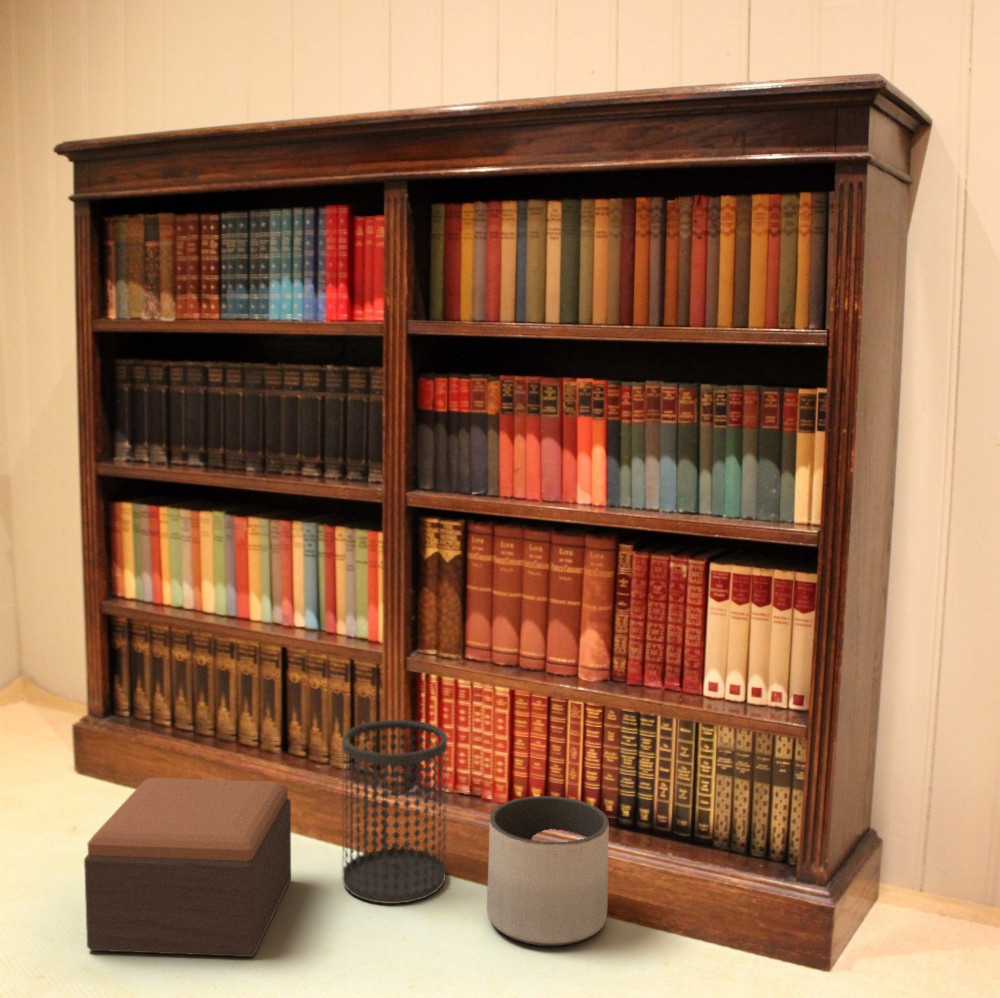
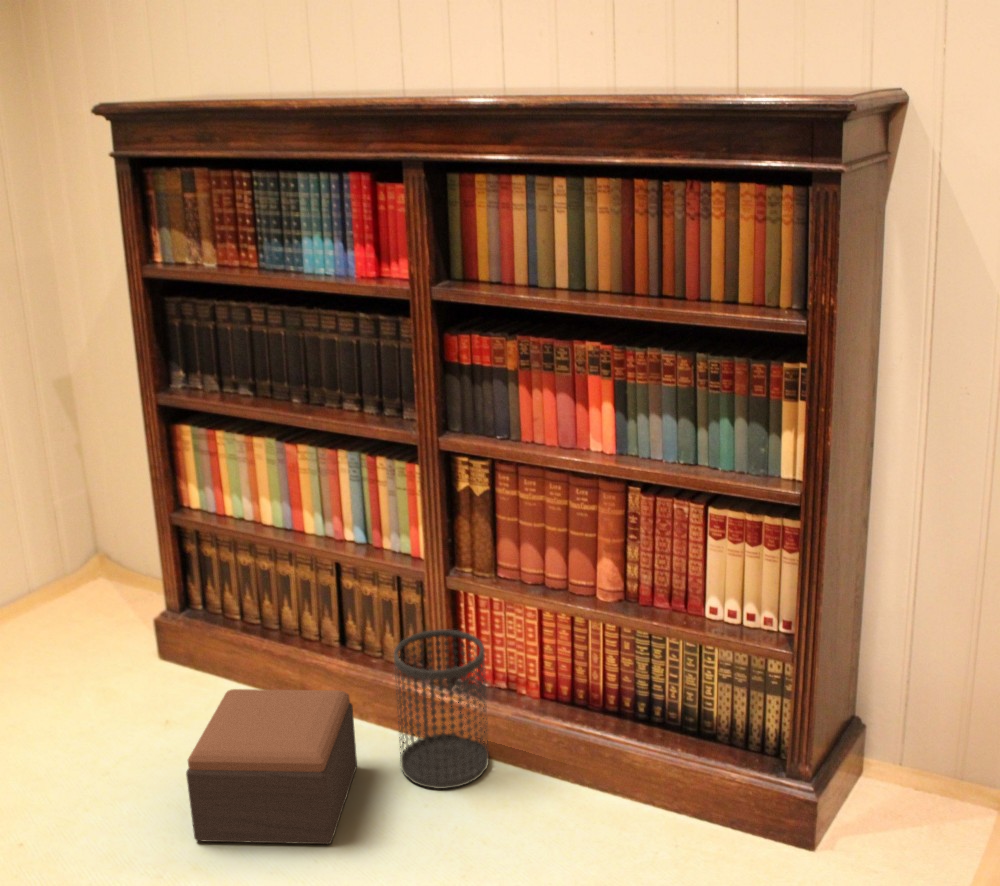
planter: present [487,796,609,946] -> none [523,697,625,828]

